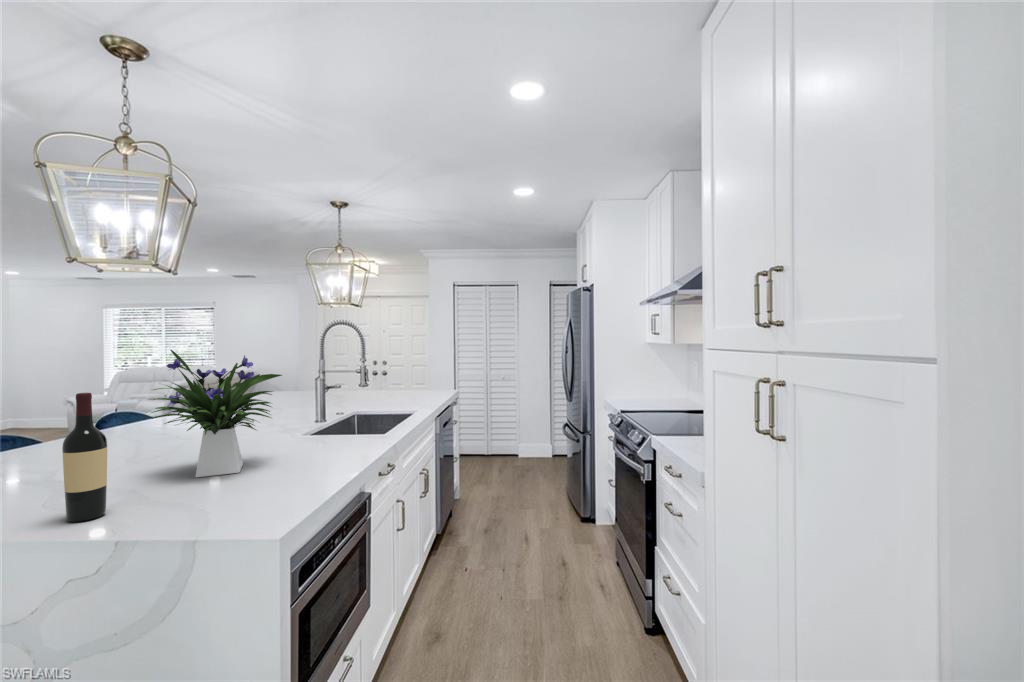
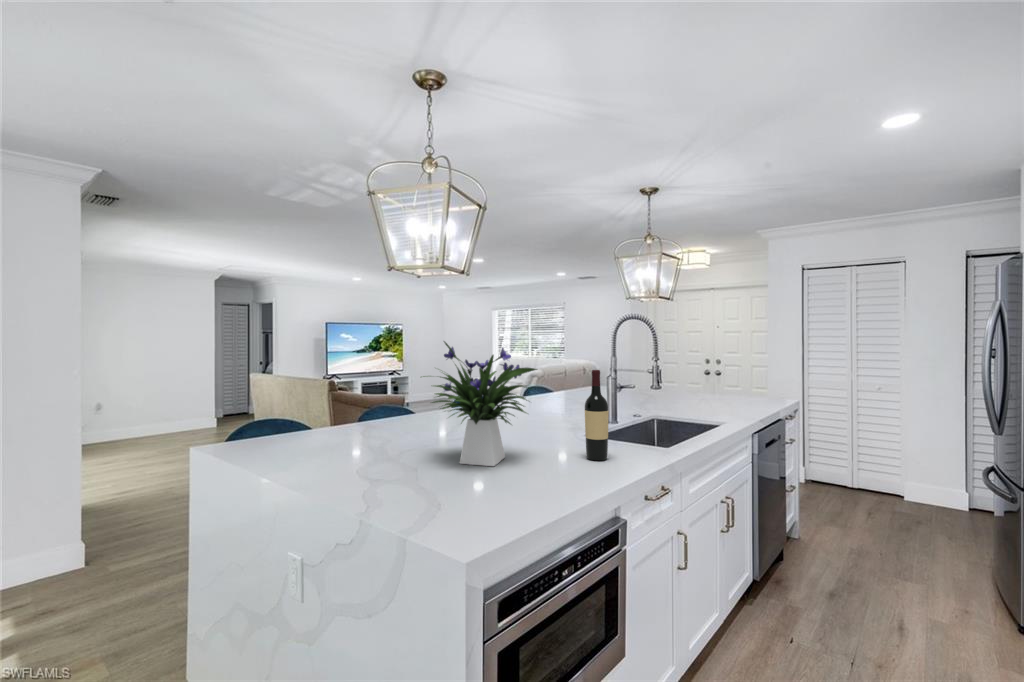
wine bottle: present [62,393,107,522] -> present [585,370,609,461]

